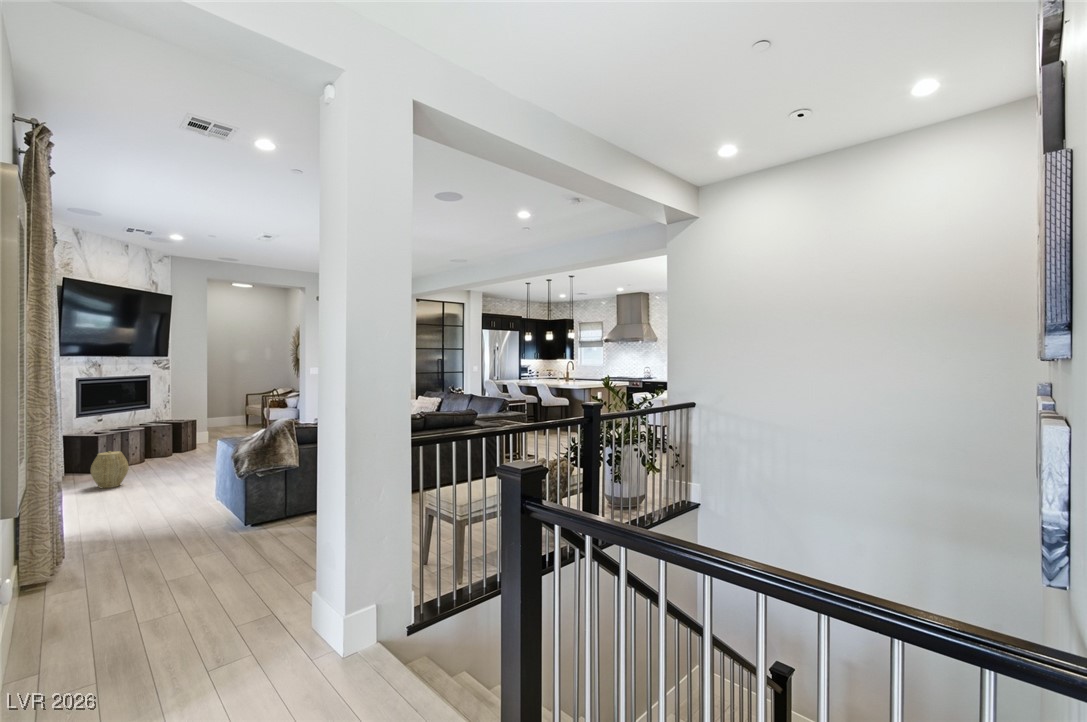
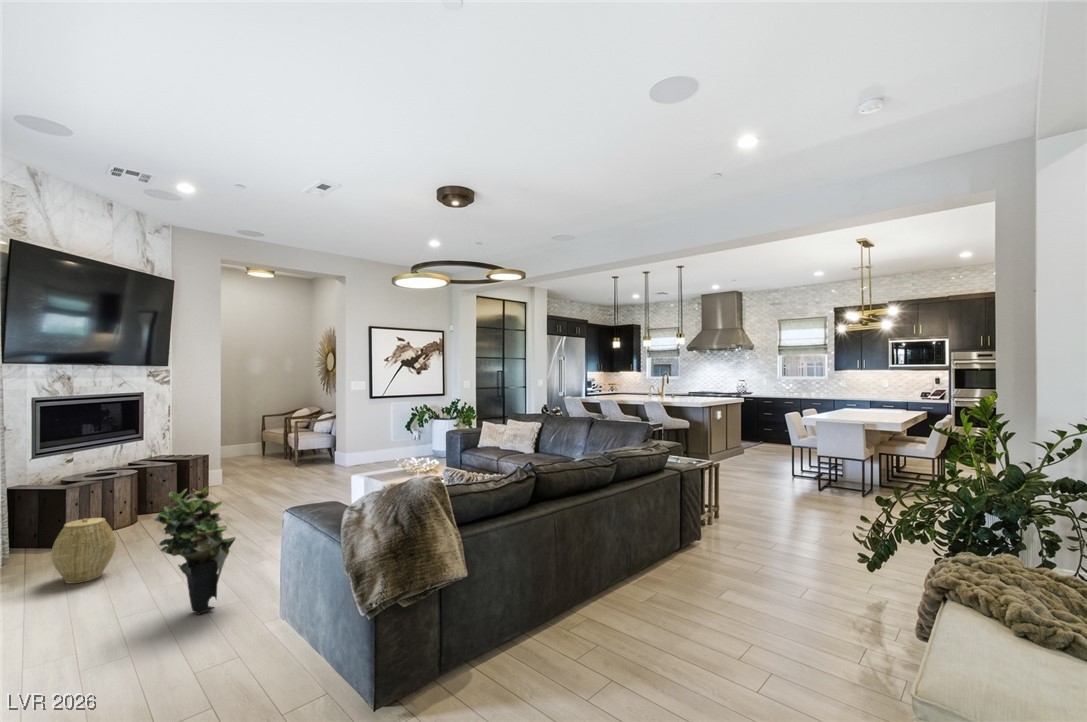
potted plant: none [146,431,196,501] -> present [154,487,236,614]

